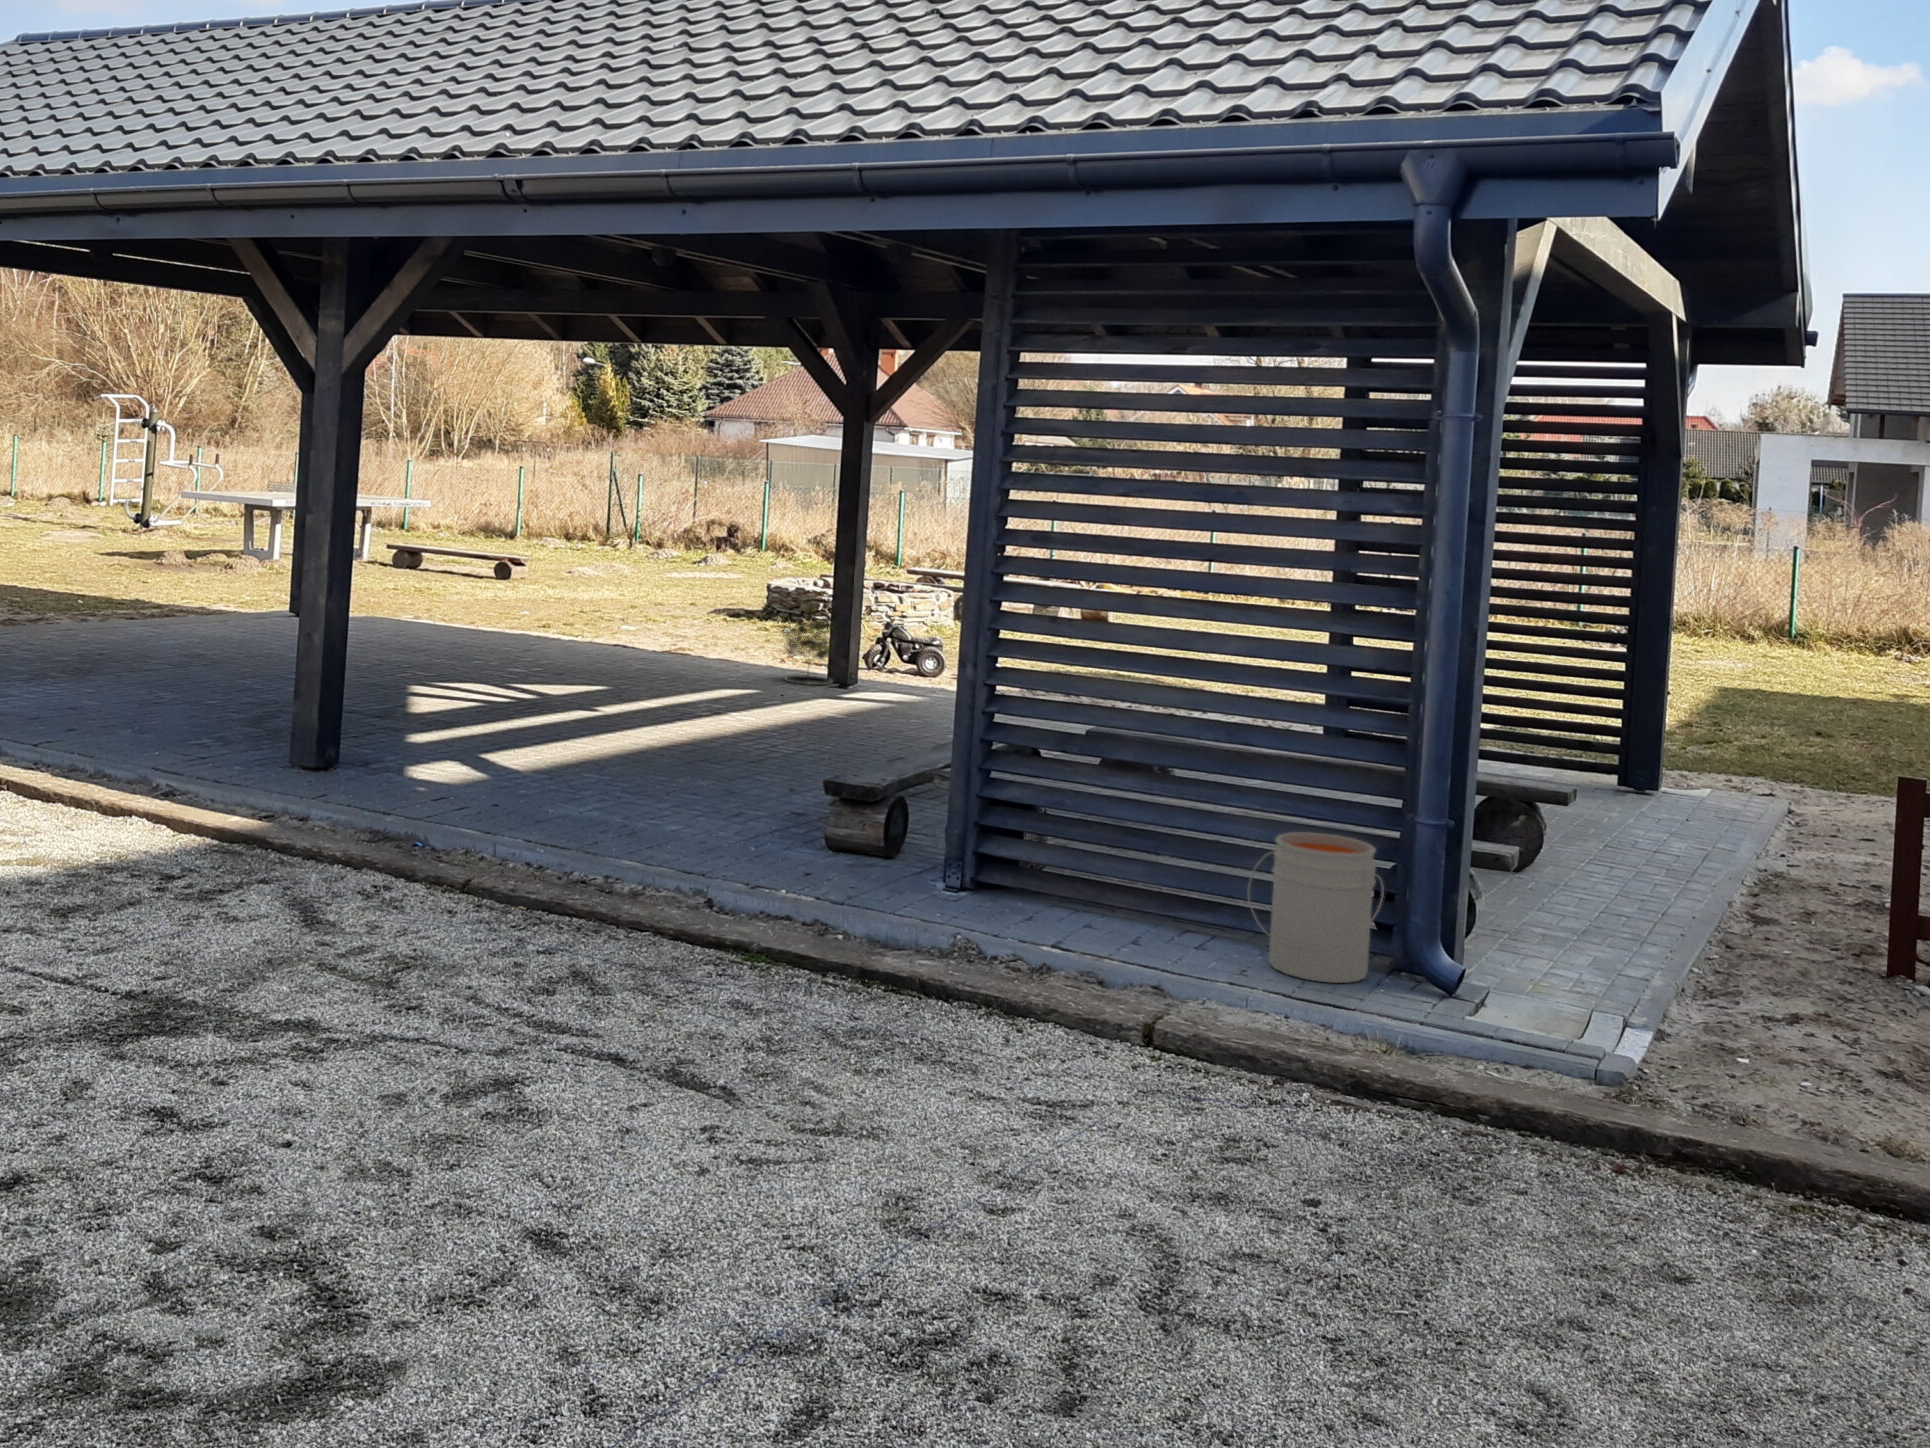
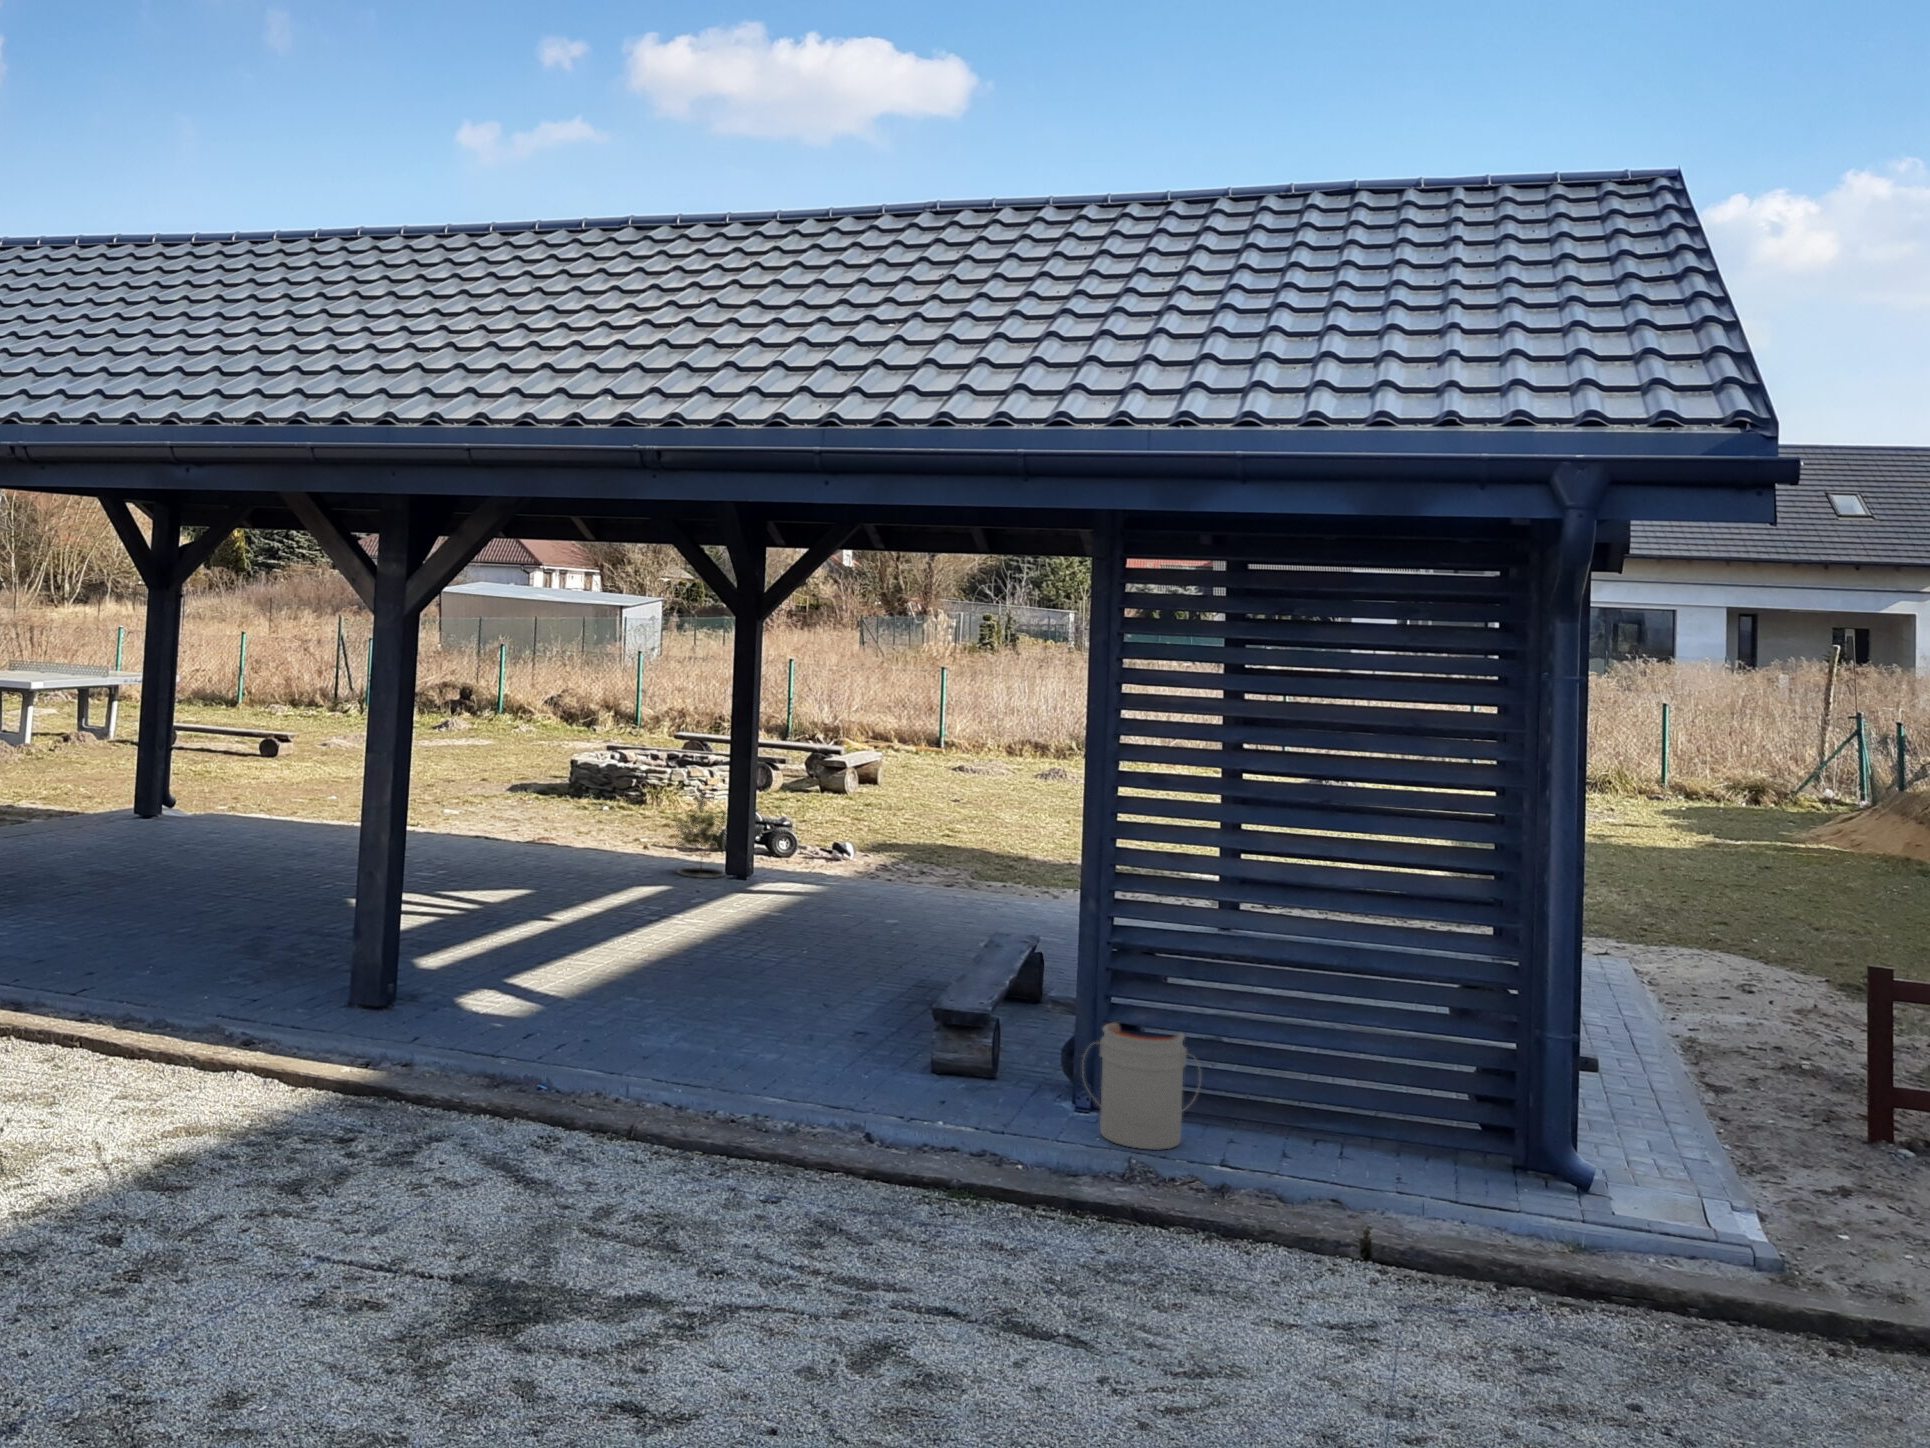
bucket: present [1248,832,1384,983] -> present [1095,1023,1200,1150]

